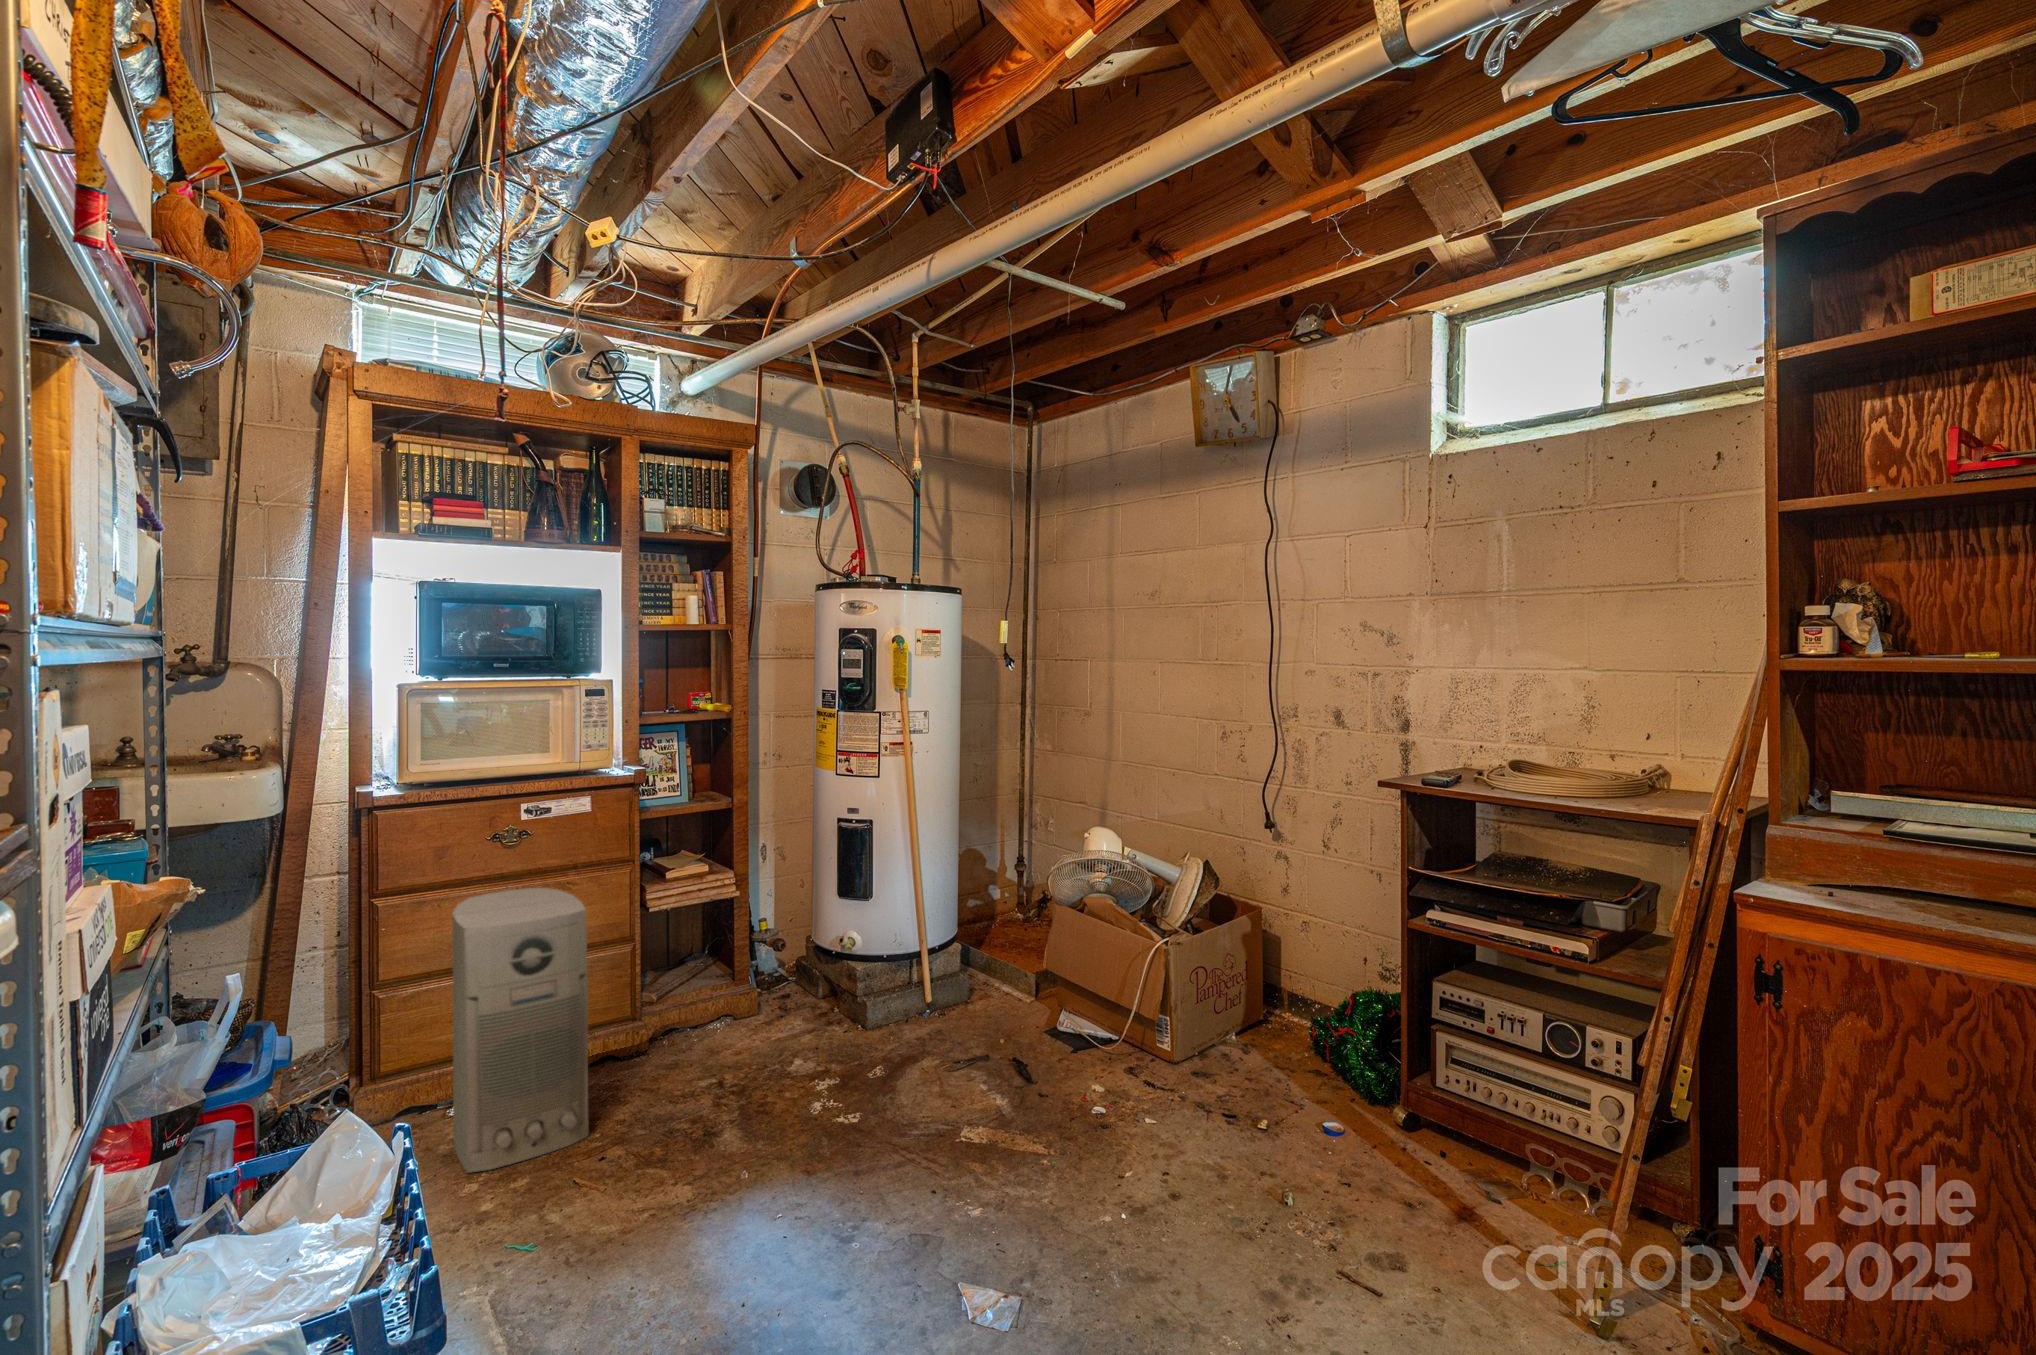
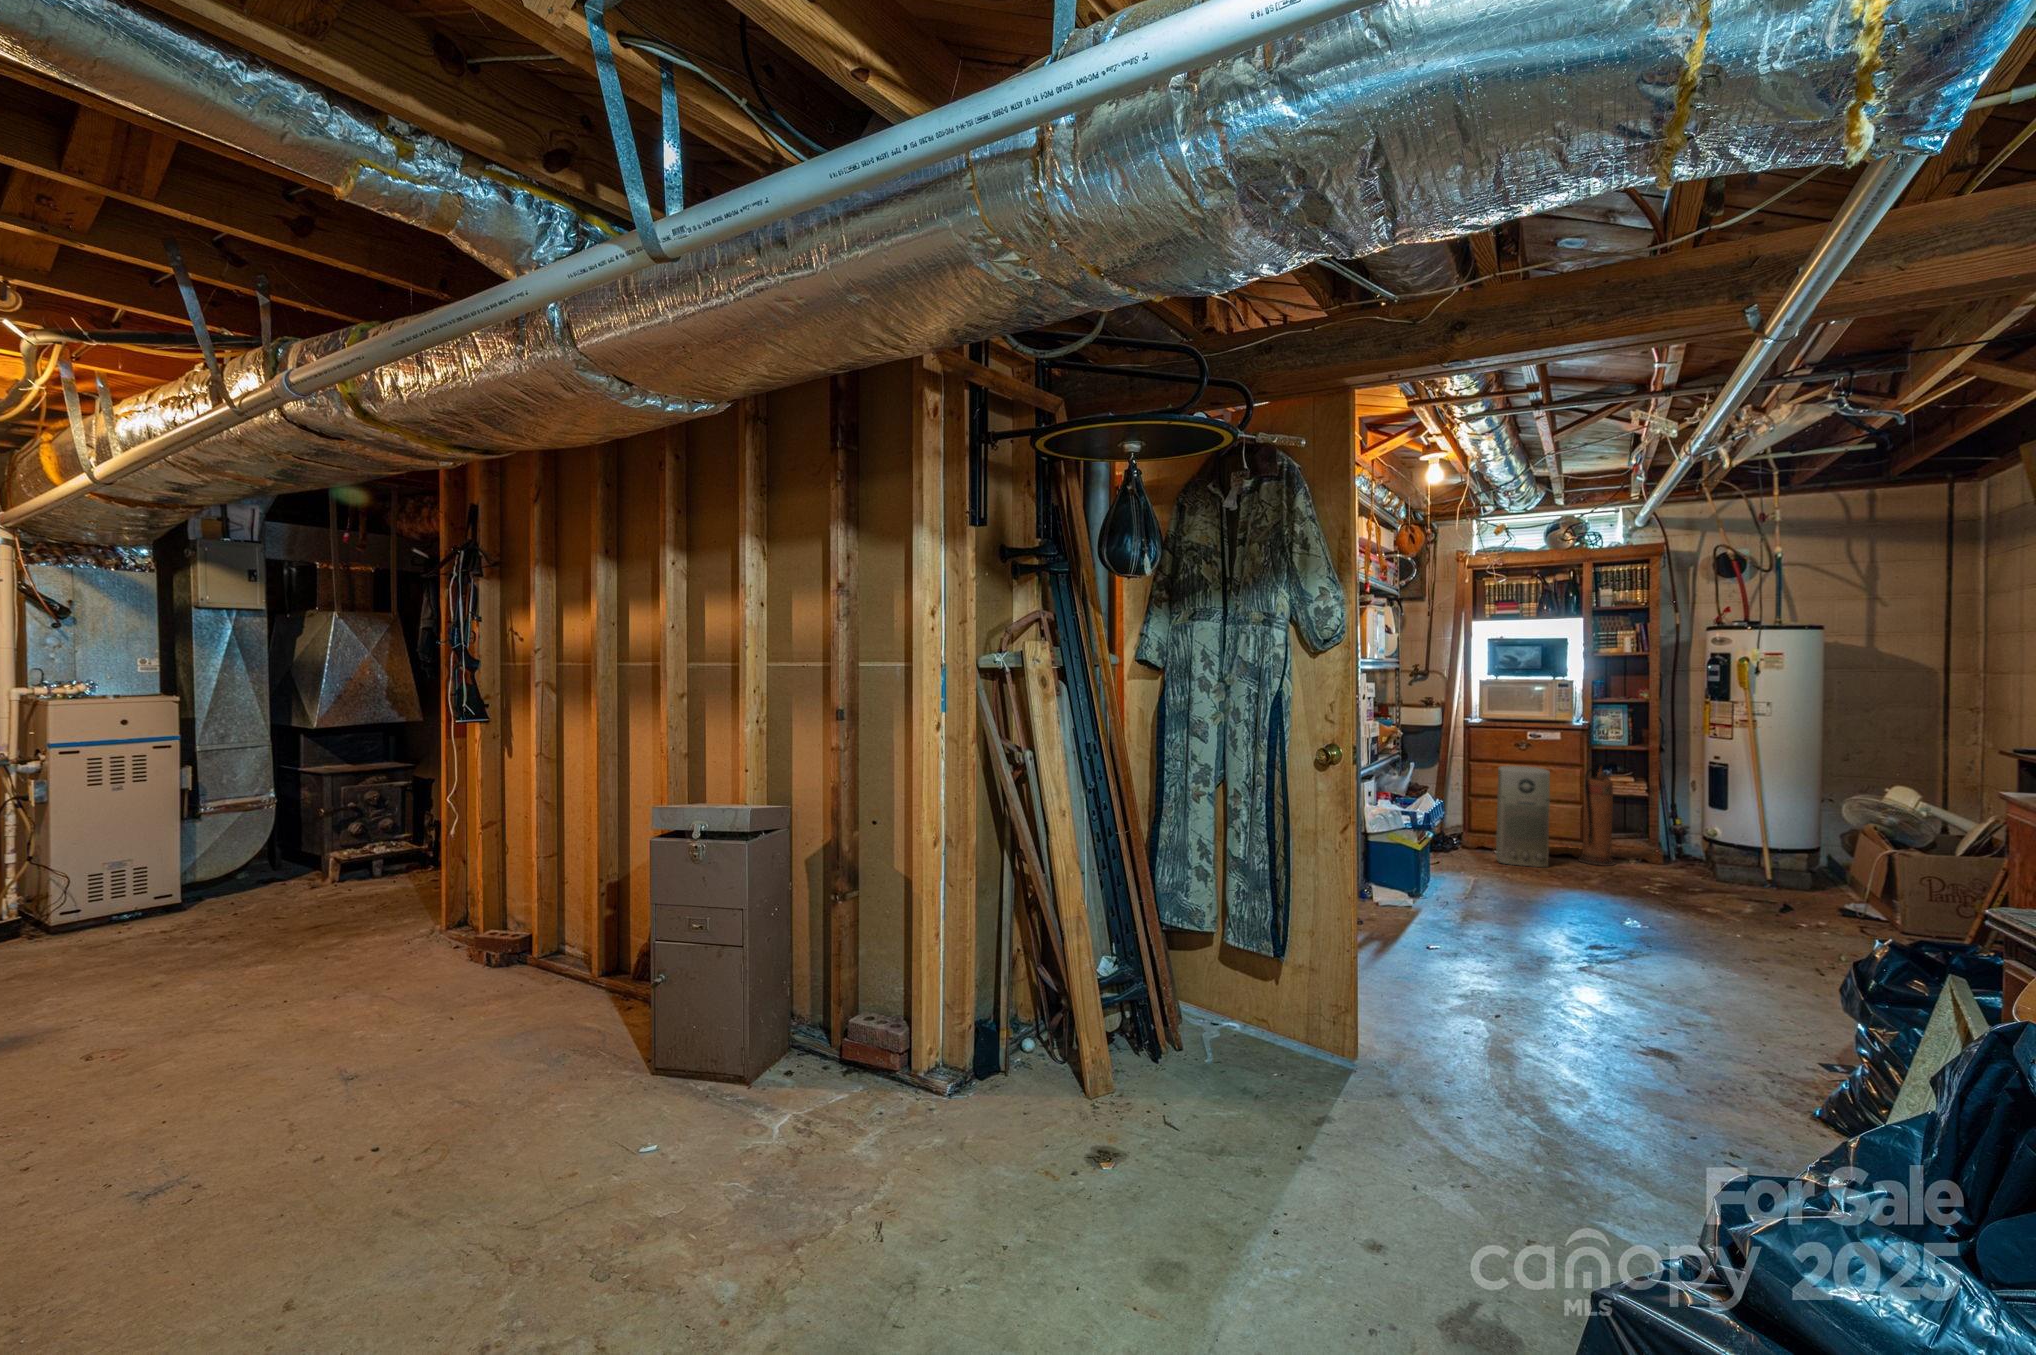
fire extinguisher: none [636,853,708,1080] -> present [1578,763,1615,866]

